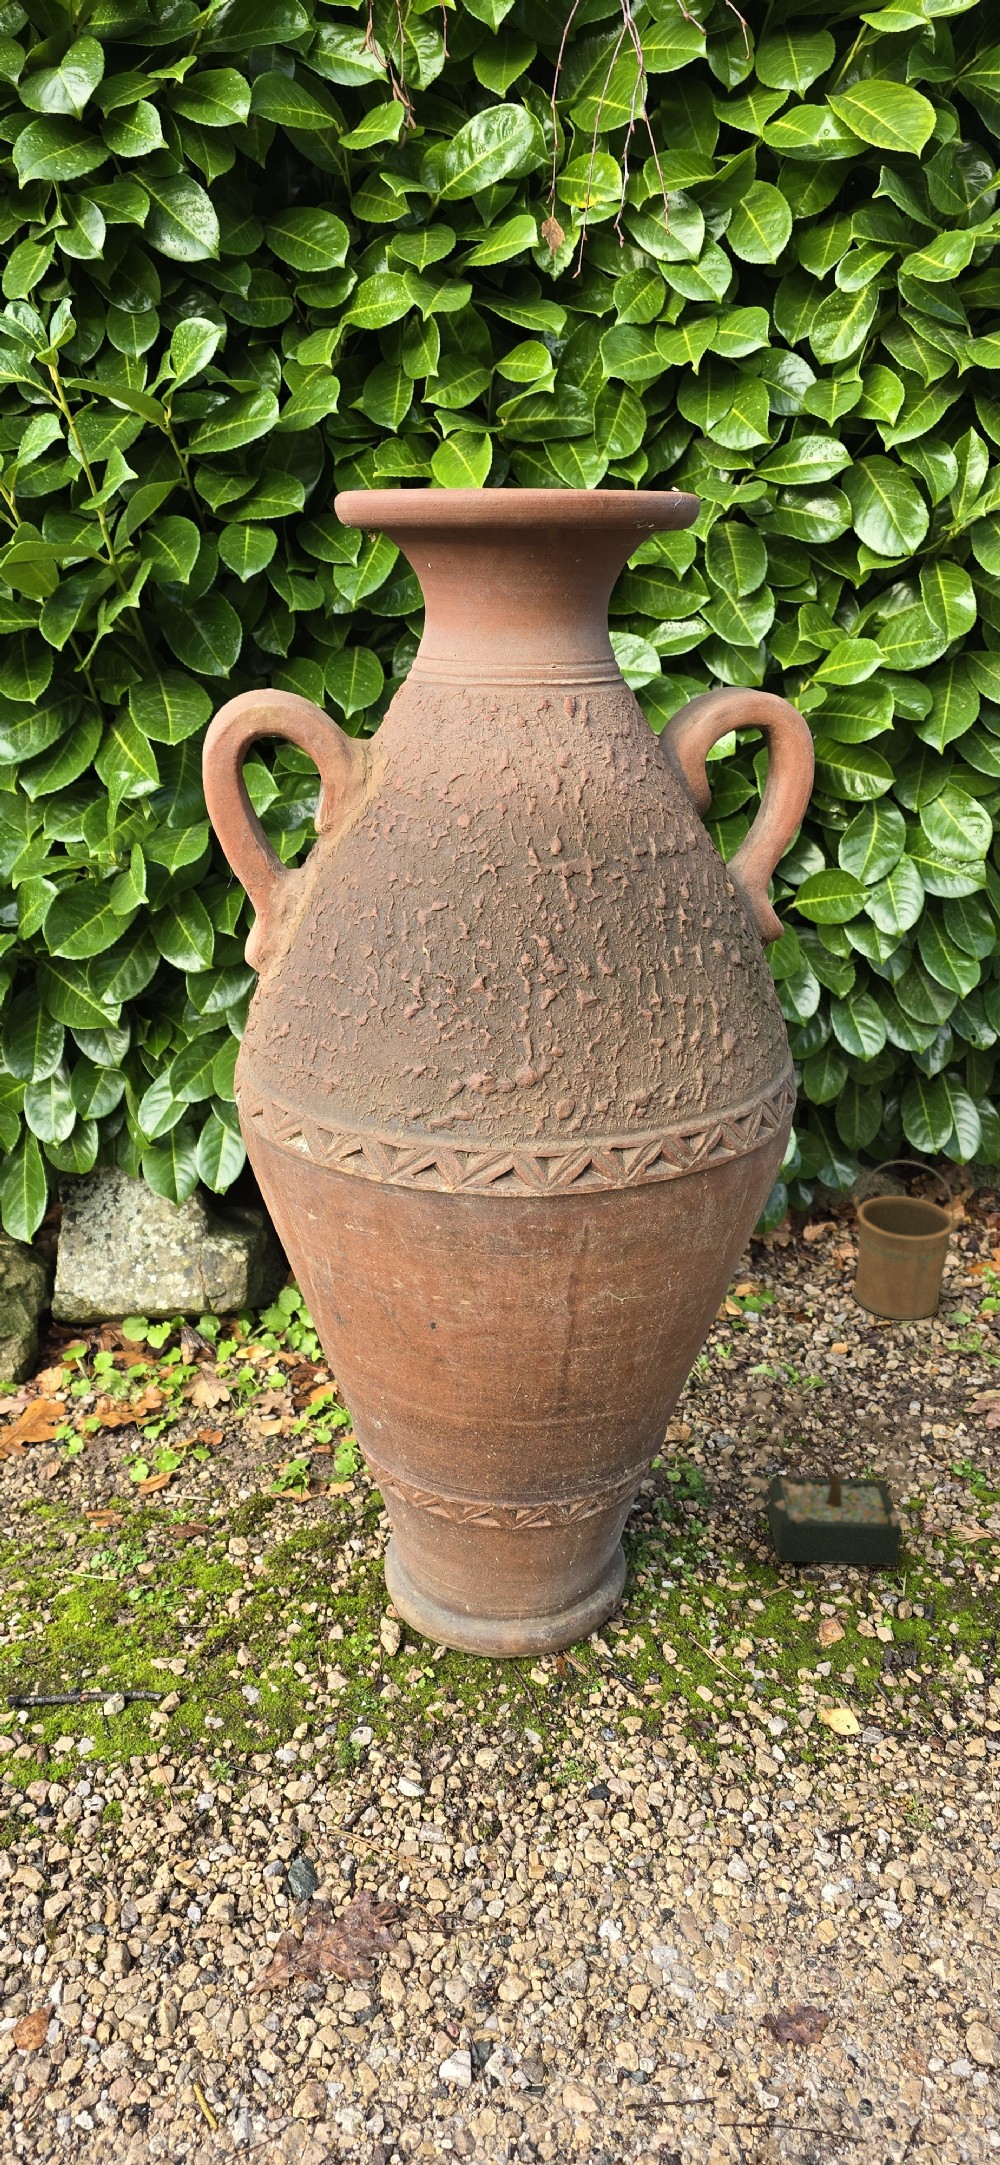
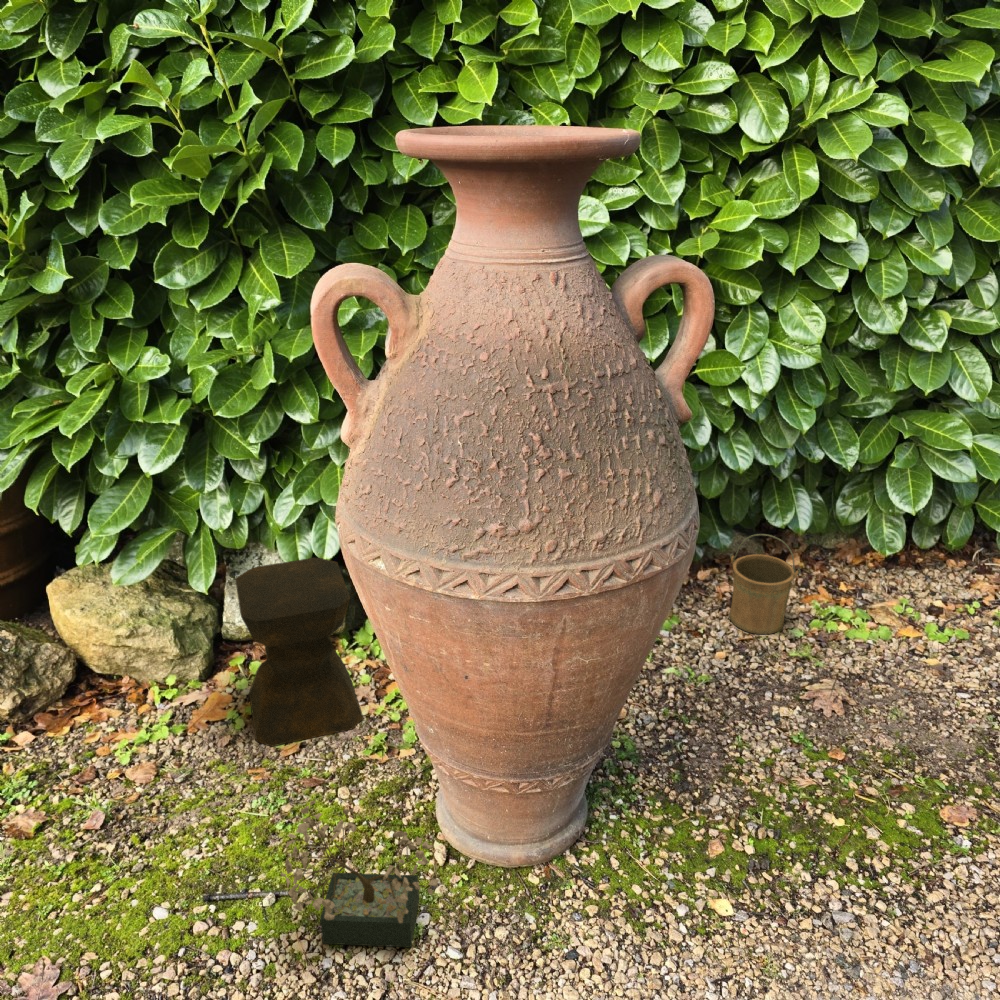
stool: none [76,1183,273,1479] -> present [235,558,363,746]
decorative plant: present [723,1373,937,1566] -> present [281,801,439,947]

